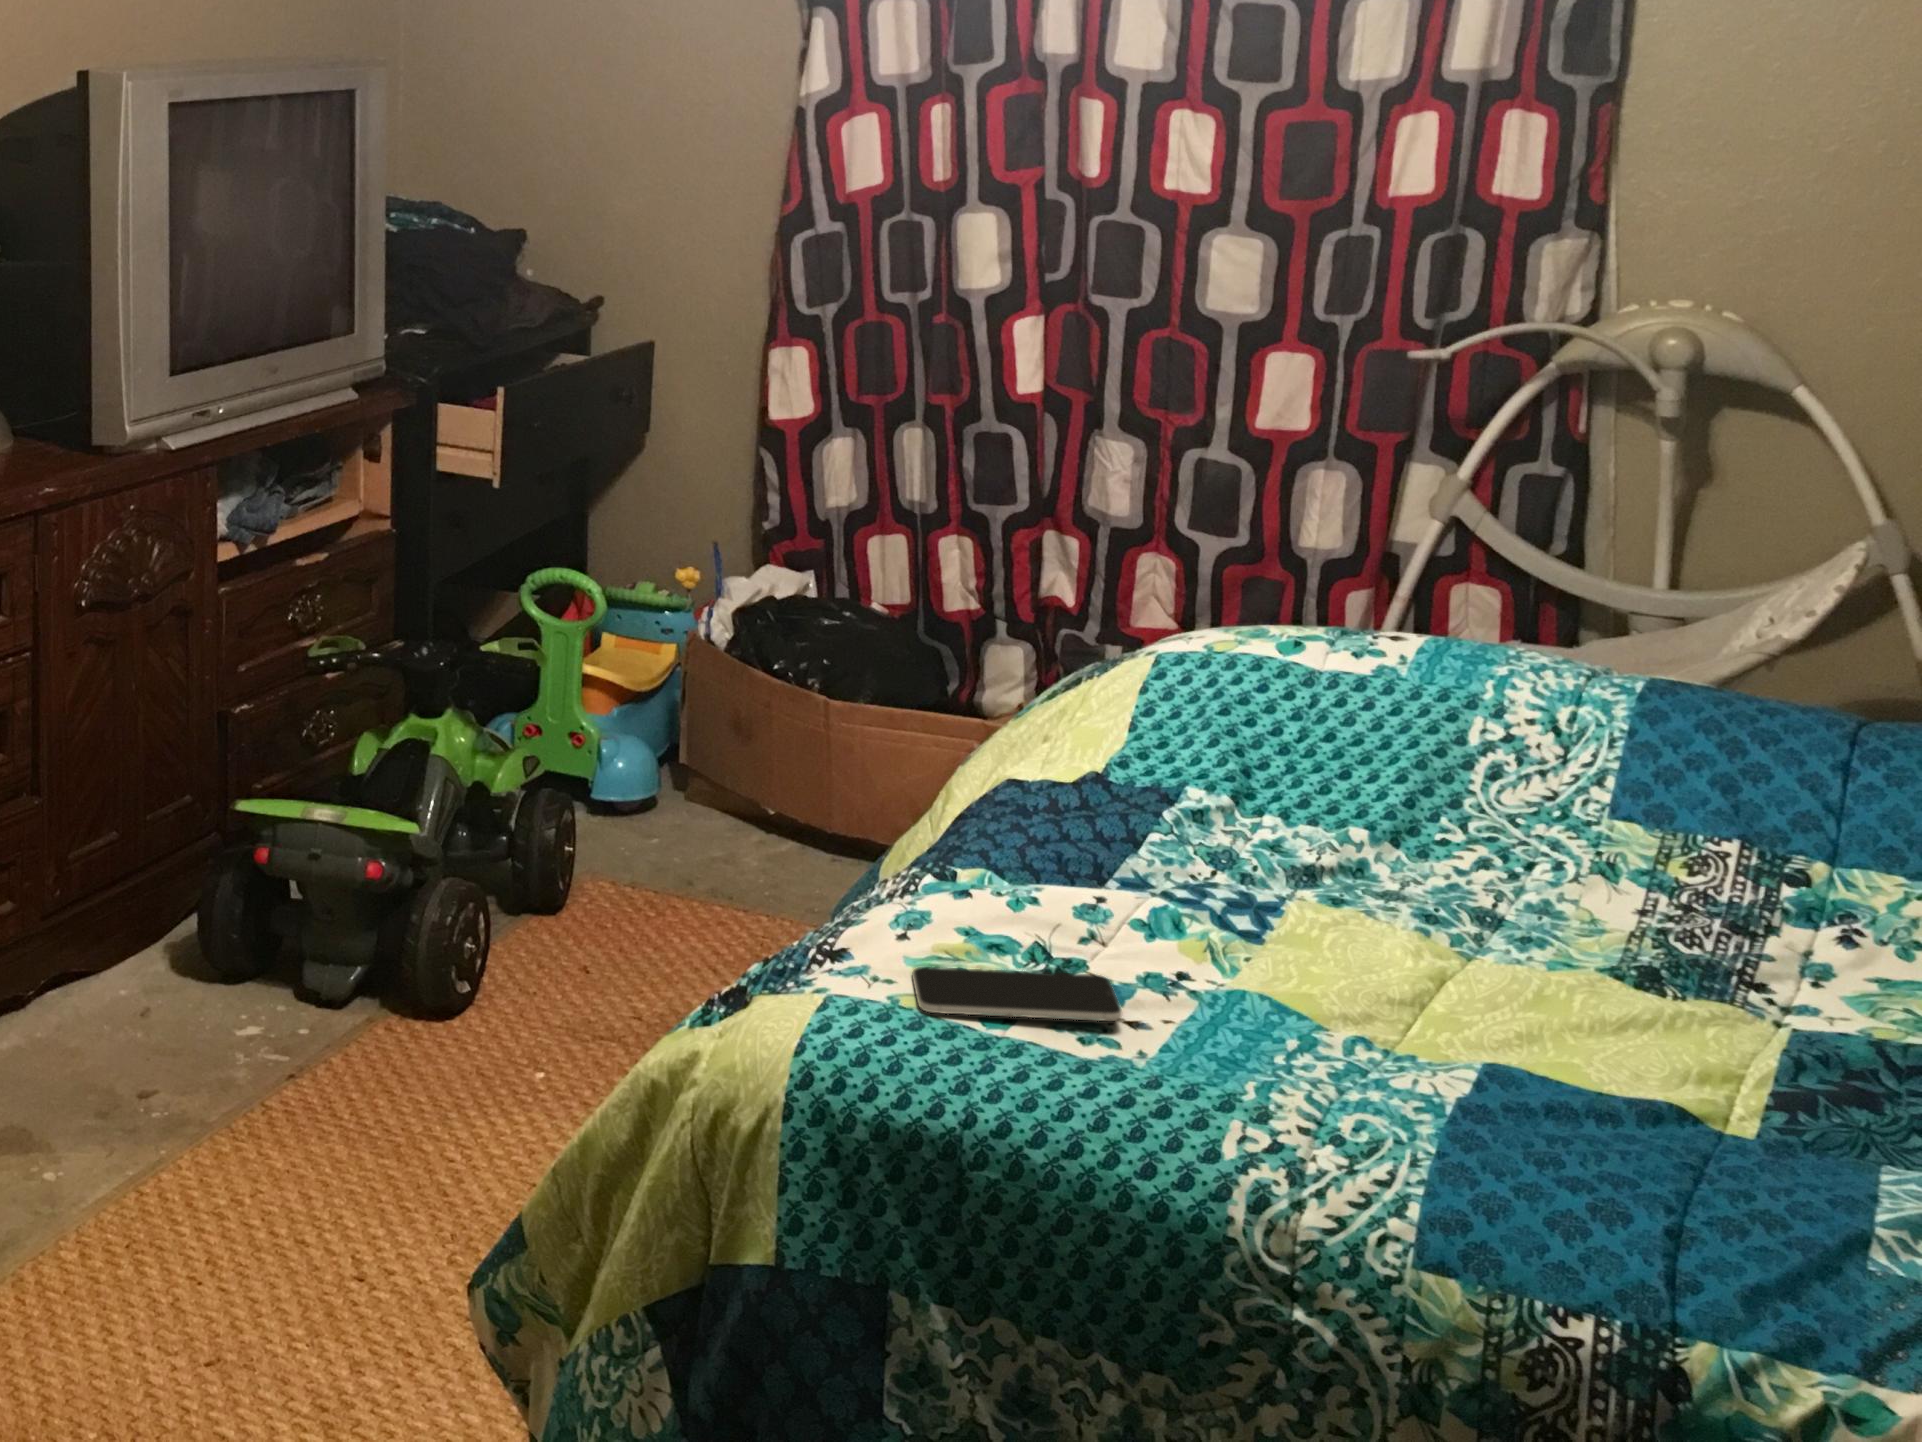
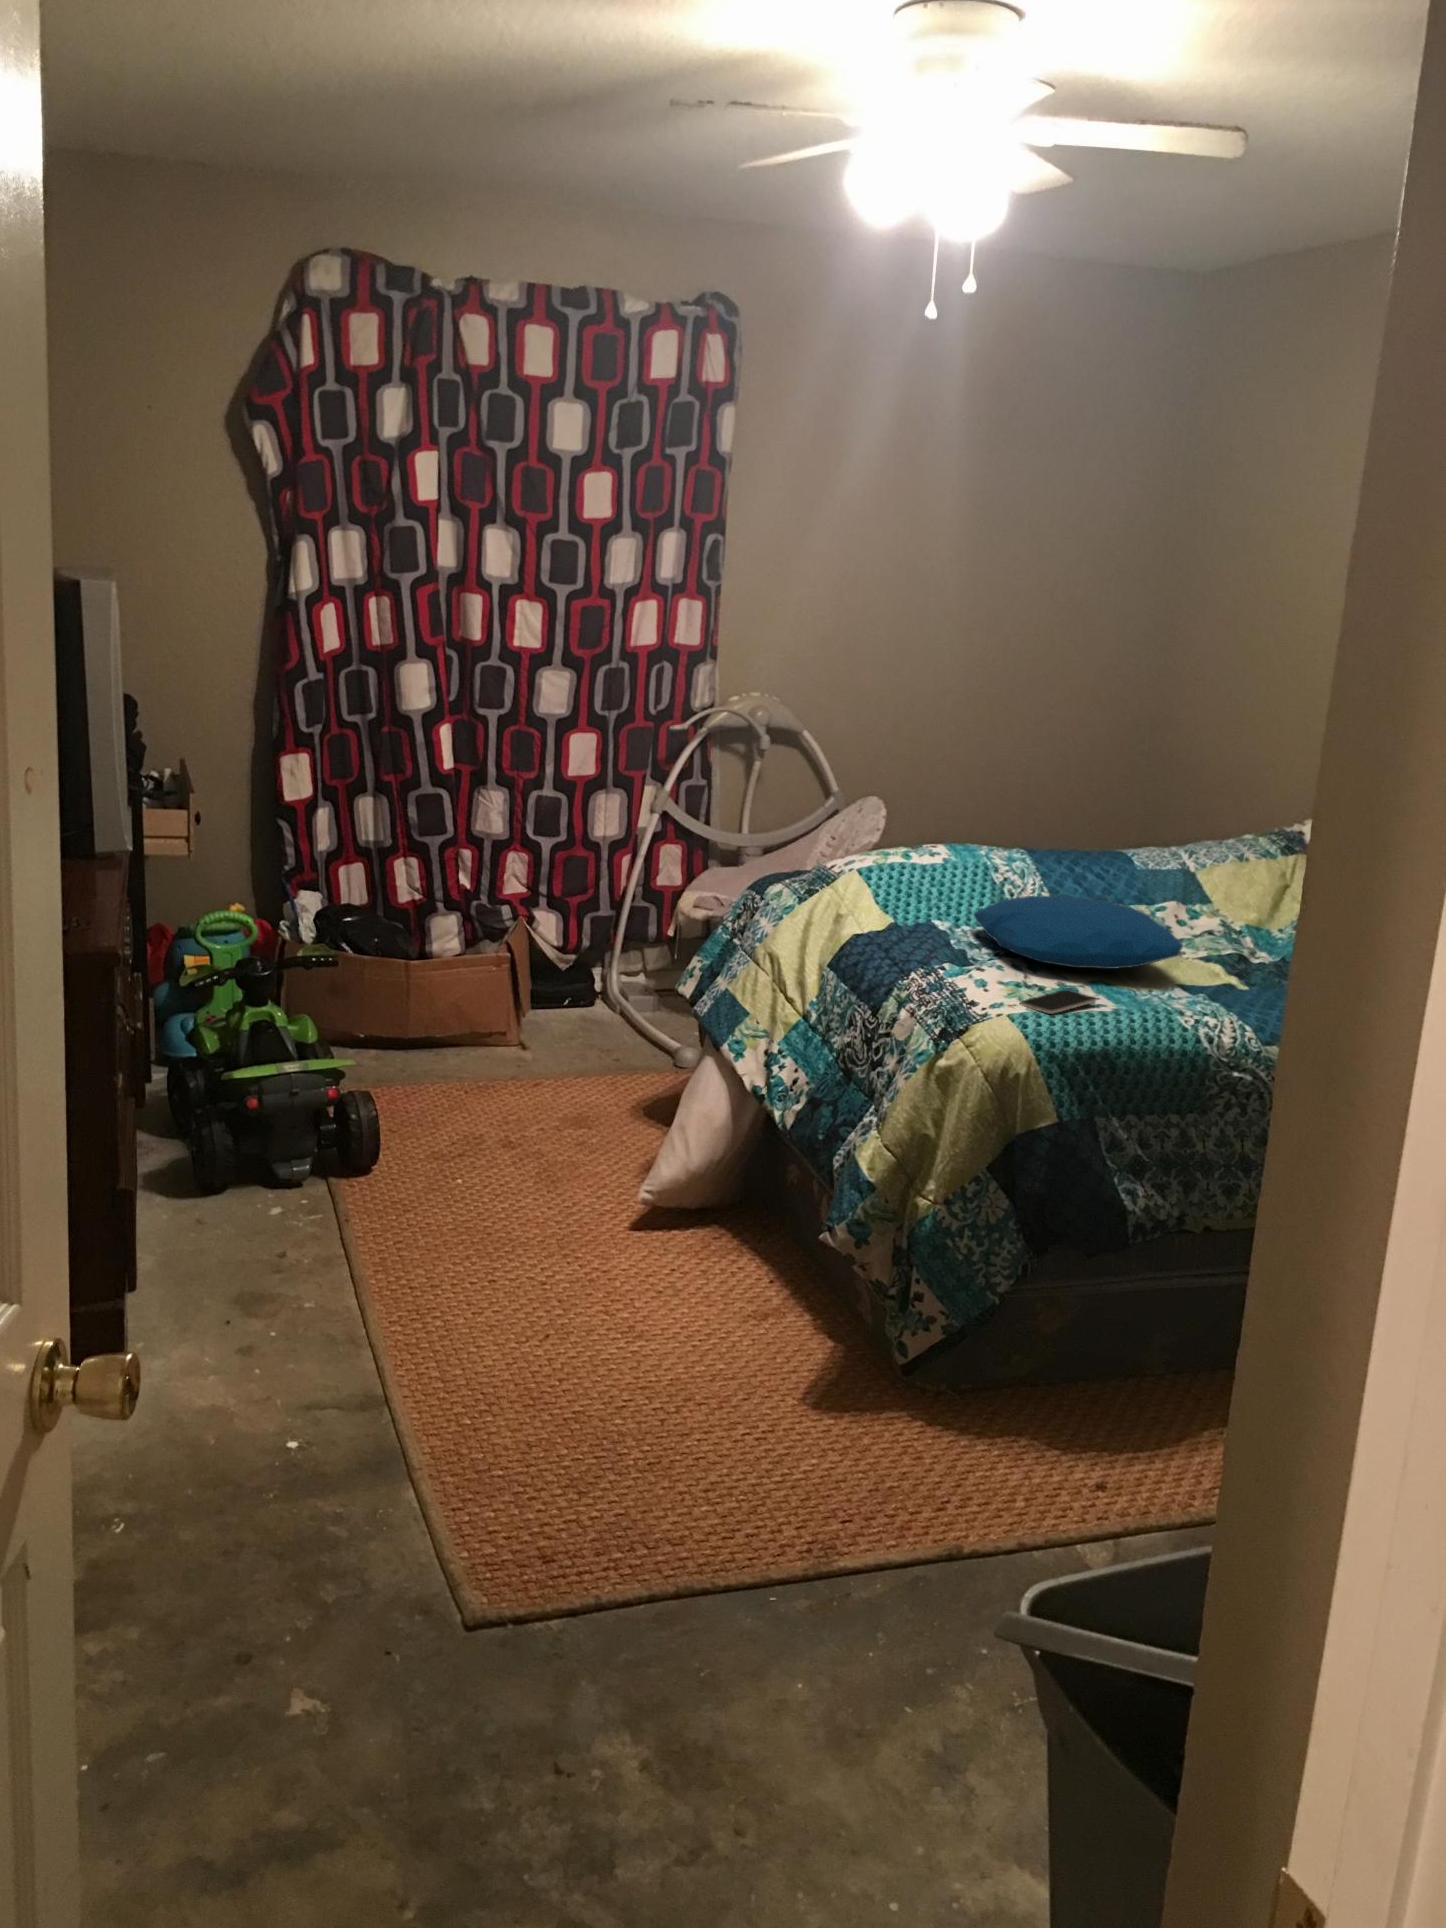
pillow: none [1148,758,1696,984] -> present [974,895,1183,969]

